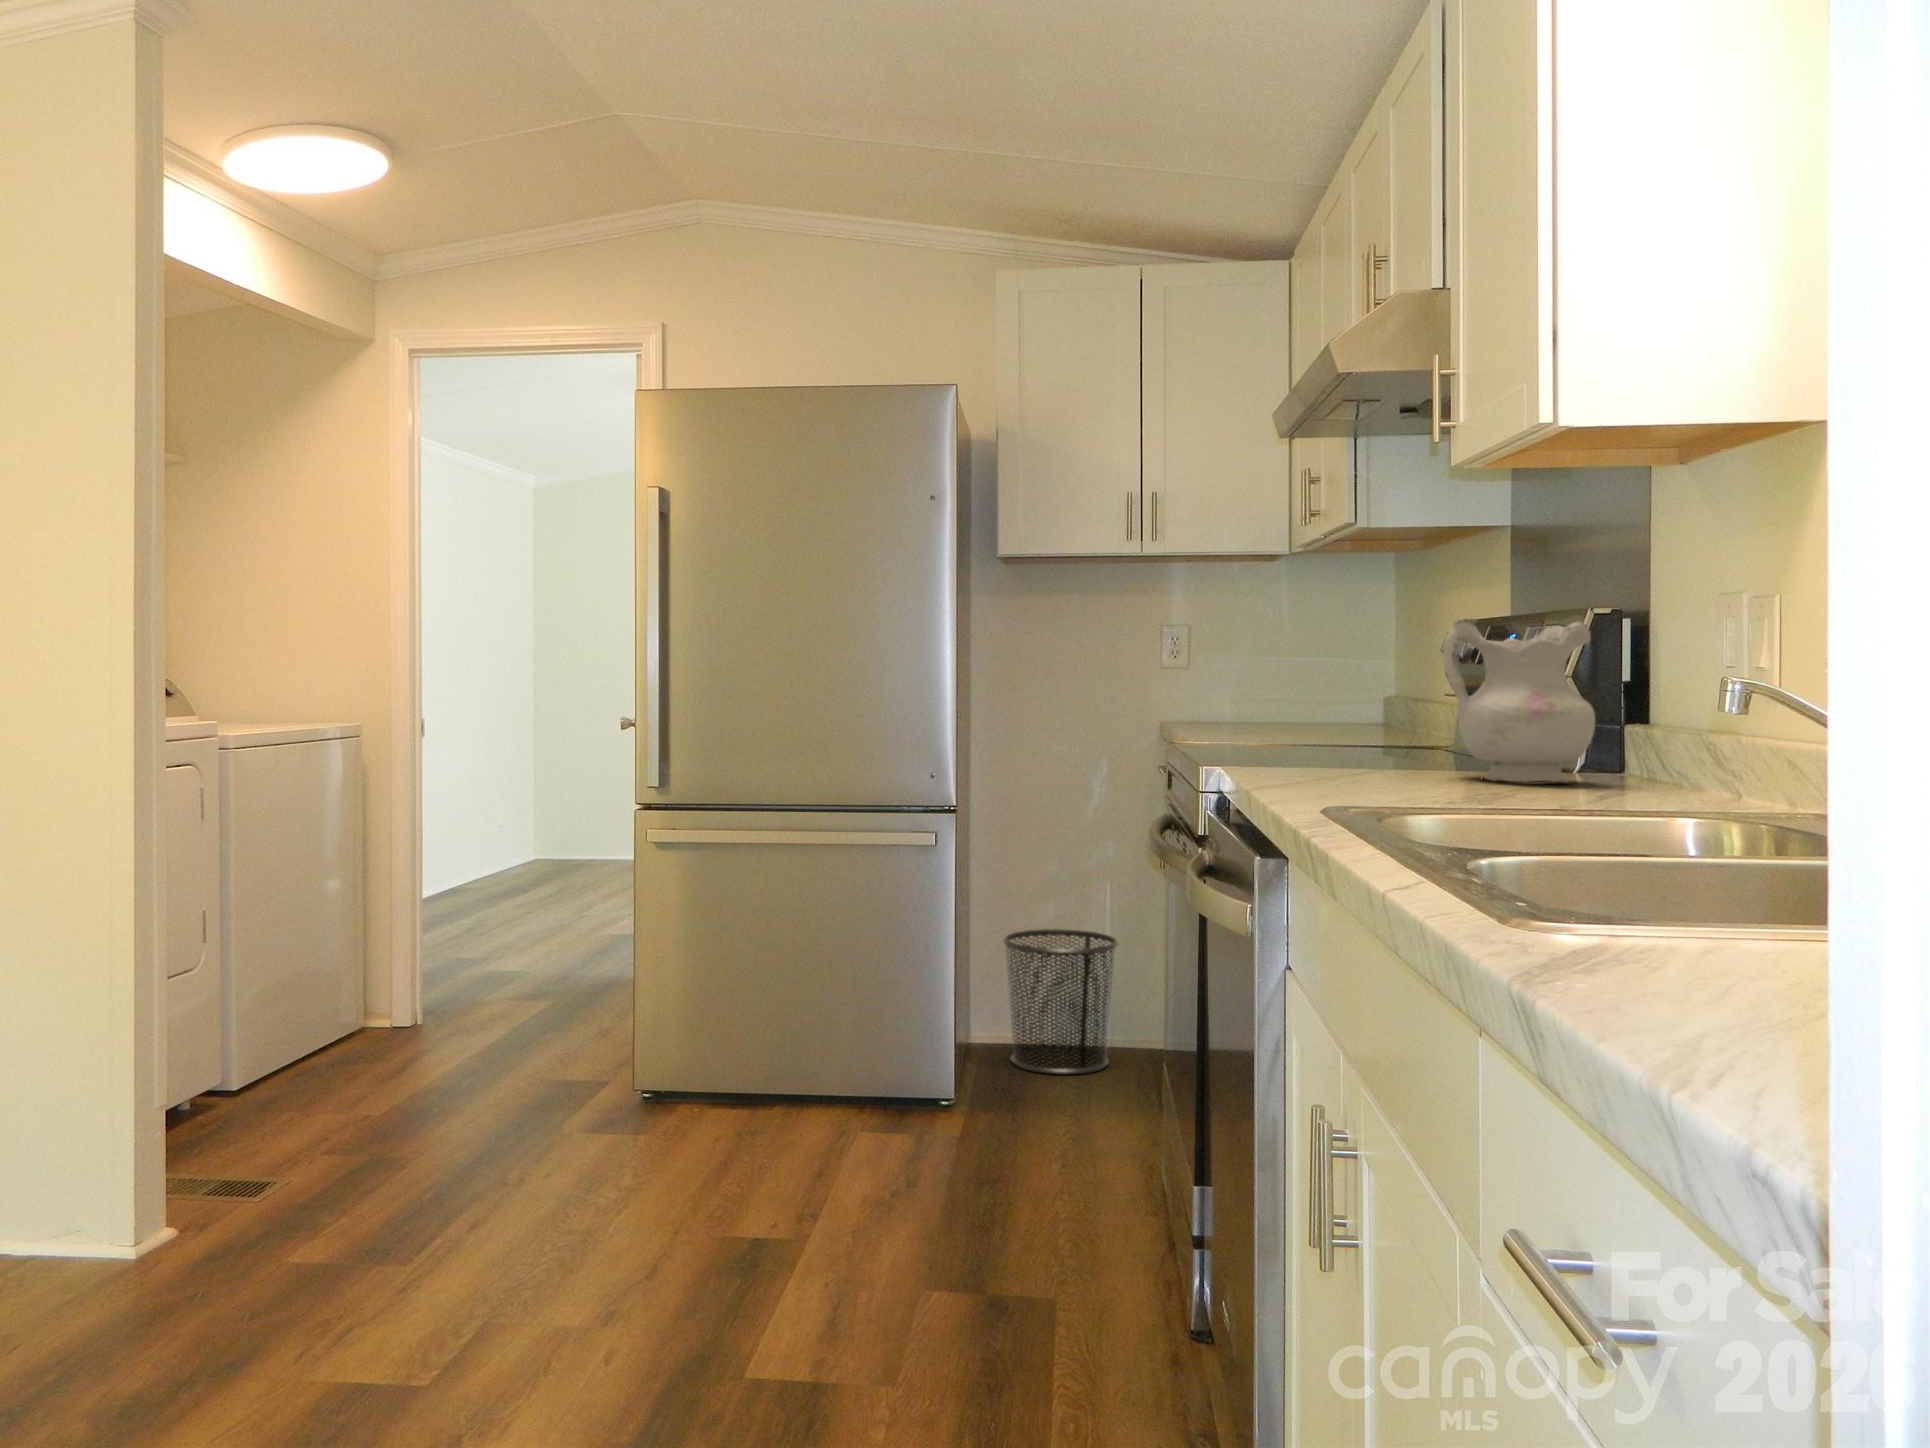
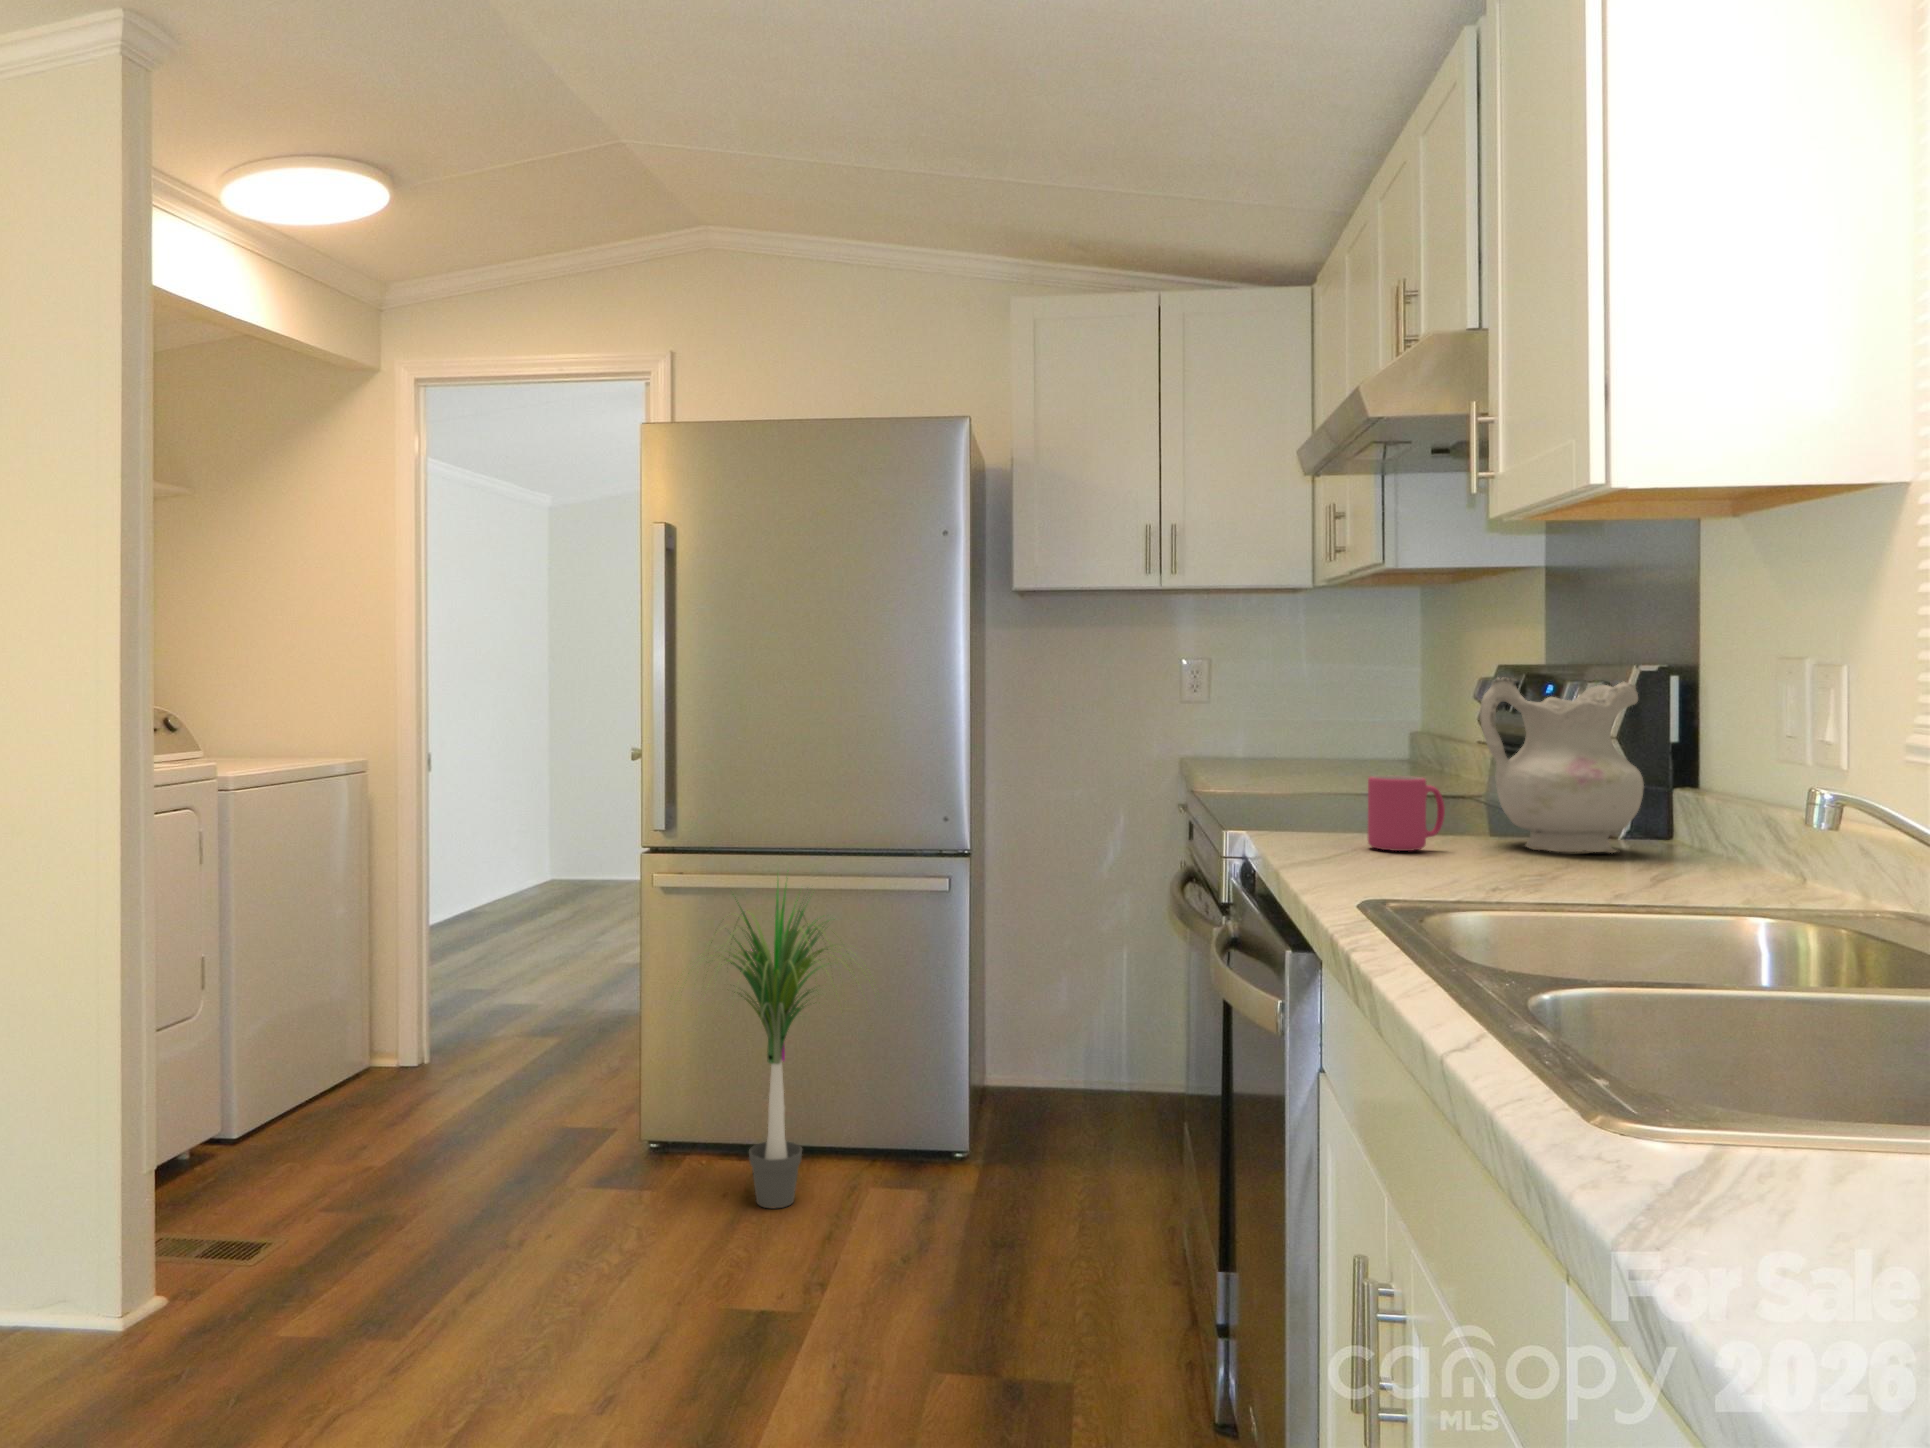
mug: none [1336,711,1409,779] -> present [1368,776,1445,851]
potted plant: none [660,817,873,1151] -> present [684,878,856,1208]
waste bin: present [1003,929,1118,1075] -> none [1018,969,1137,1120]

